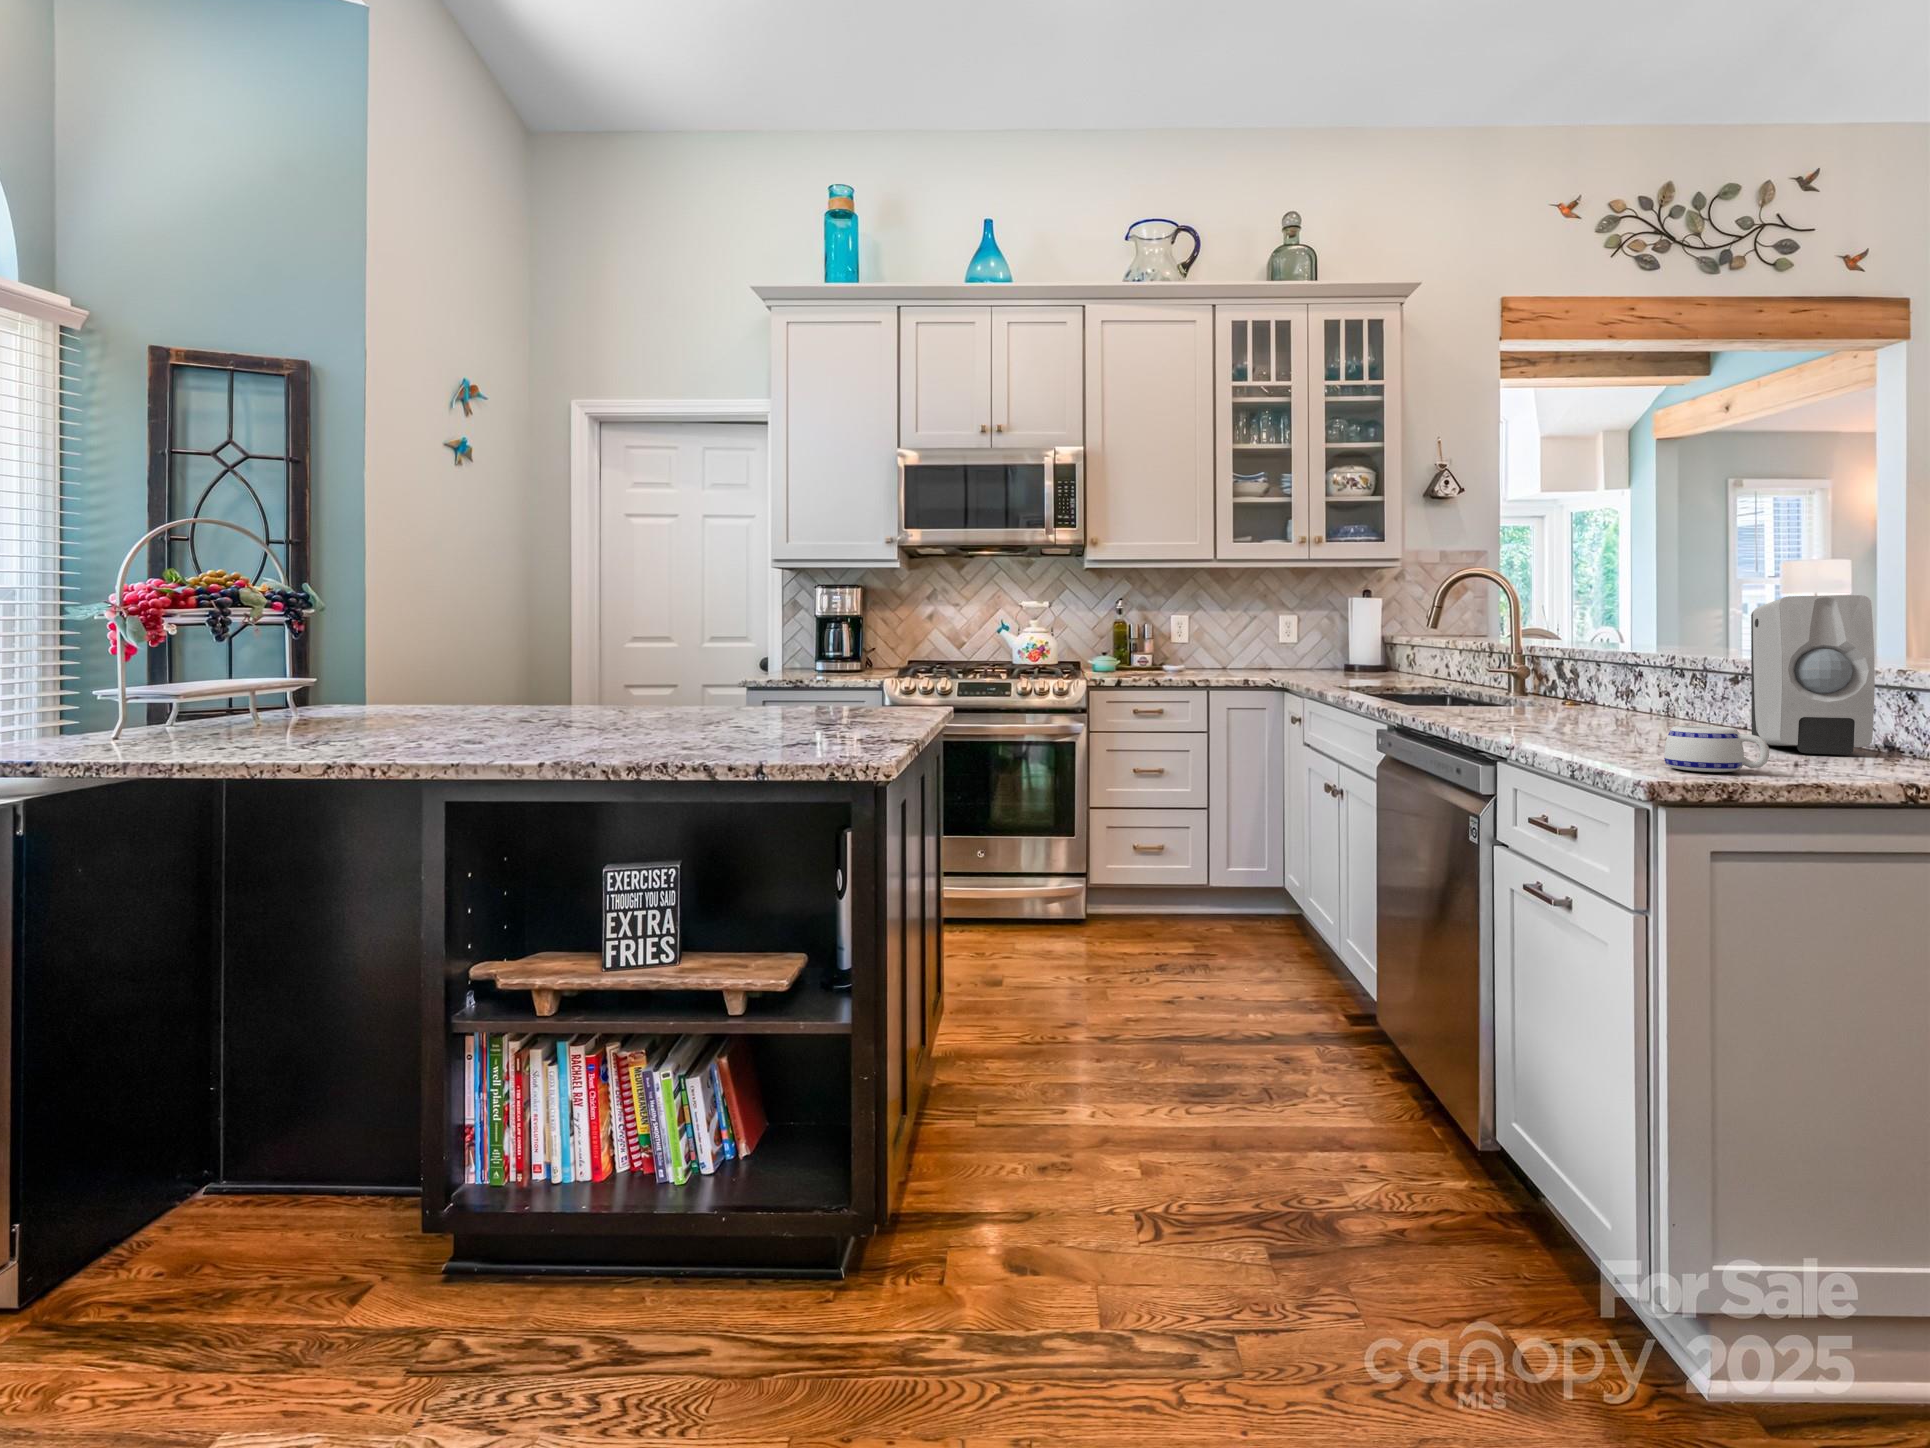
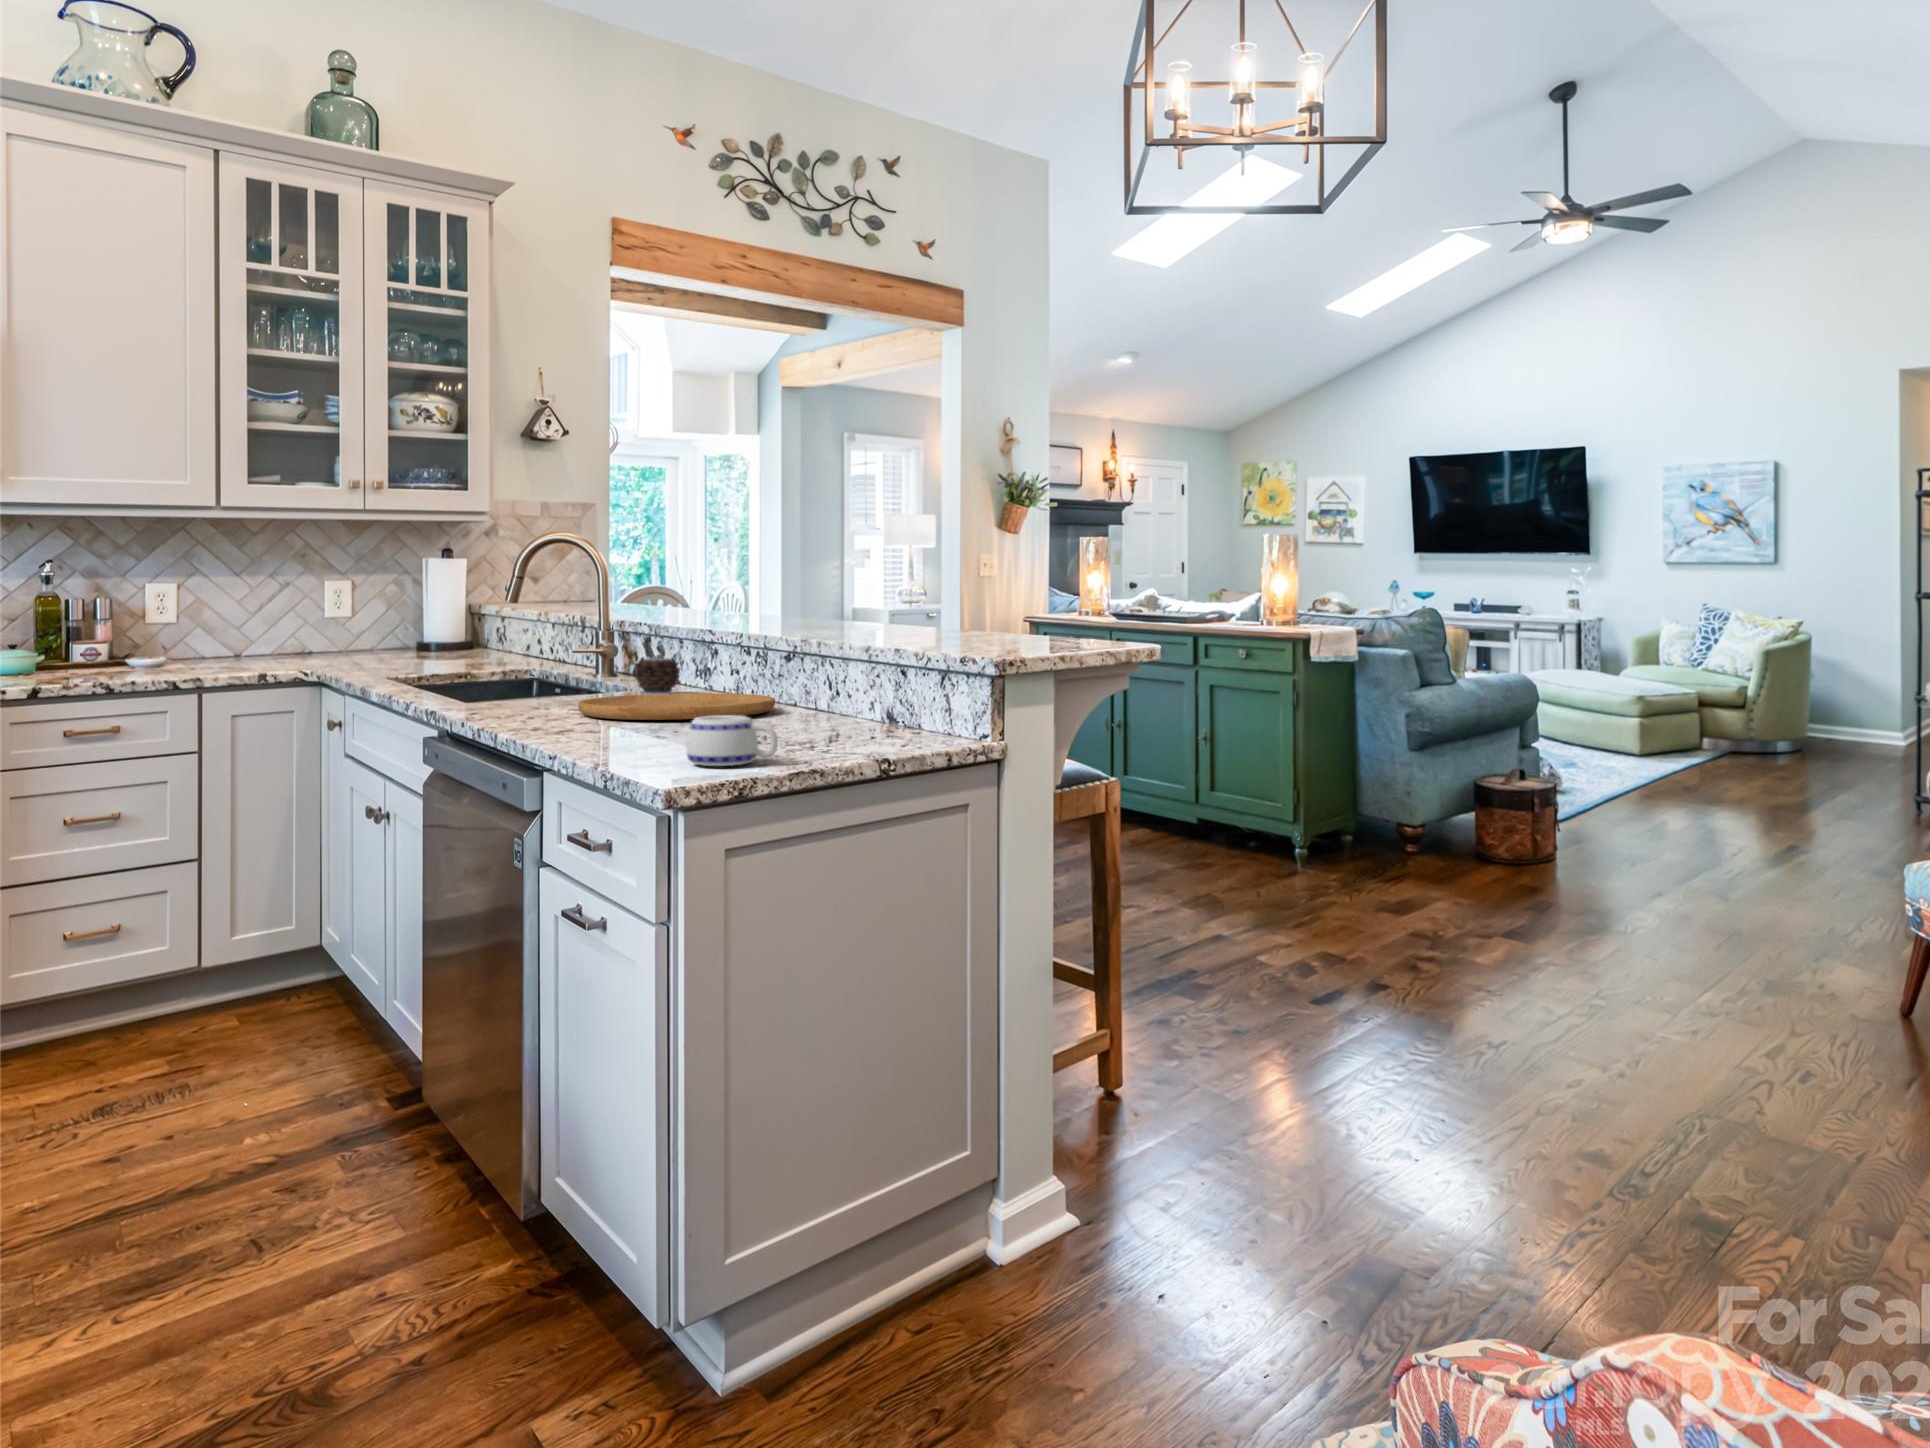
soap dispenser: present [1751,595,1875,755] -> none [785,576,877,734]
candle: none [1555,672,1605,712] -> present [634,658,680,694]
cutting board: none [1515,710,1724,732] -> present [578,693,775,720]

